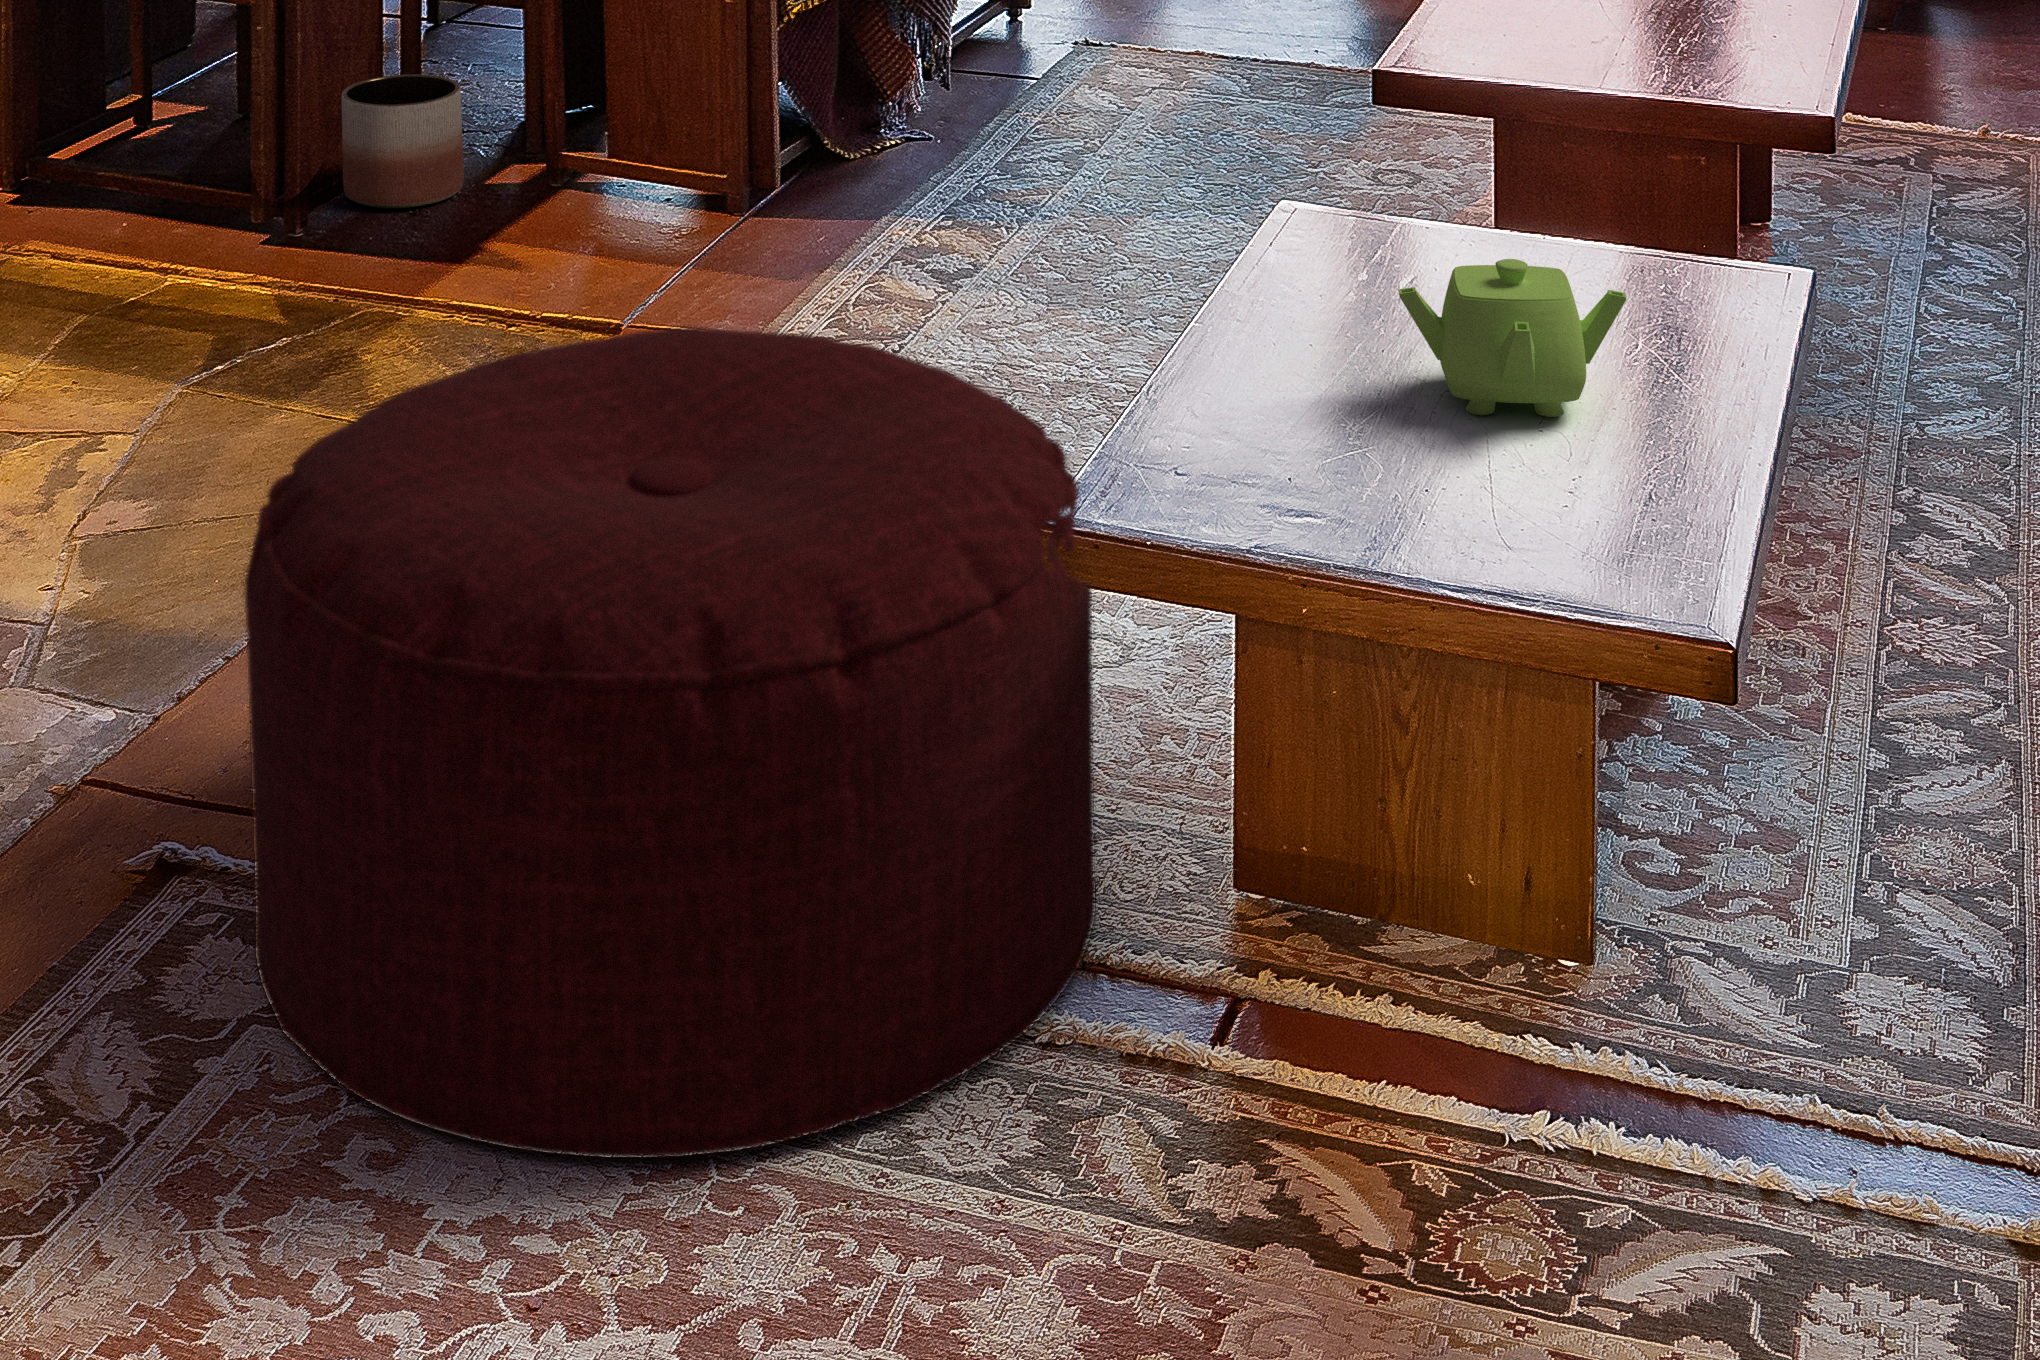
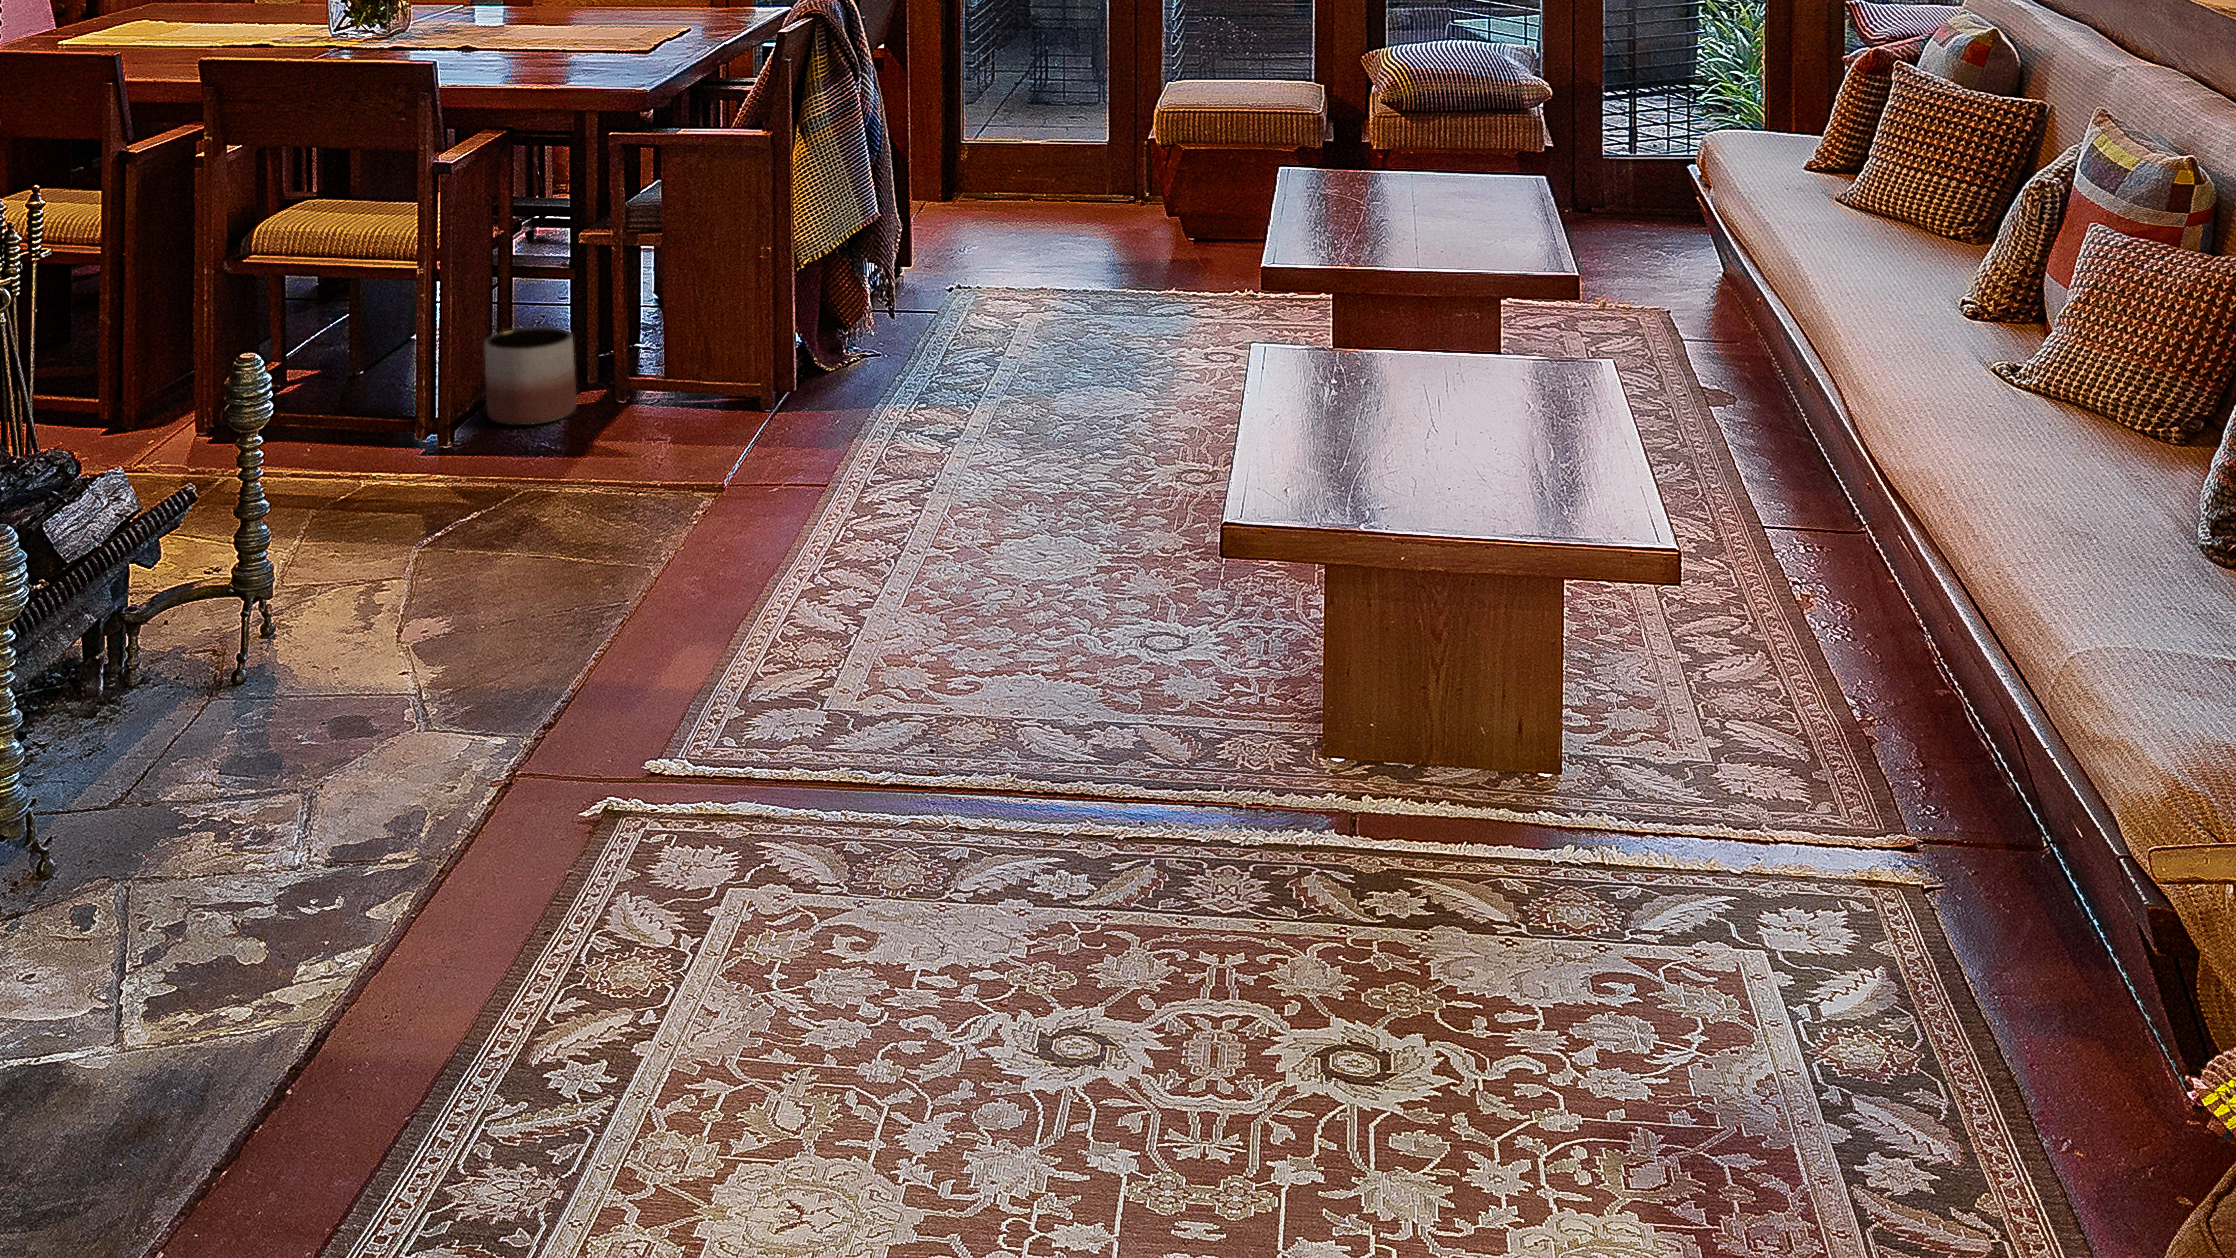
teapot: present [1398,259,1626,417] -> none [1400,353,1544,453]
ottoman: present [245,327,1096,1158] -> none [693,441,1257,944]

